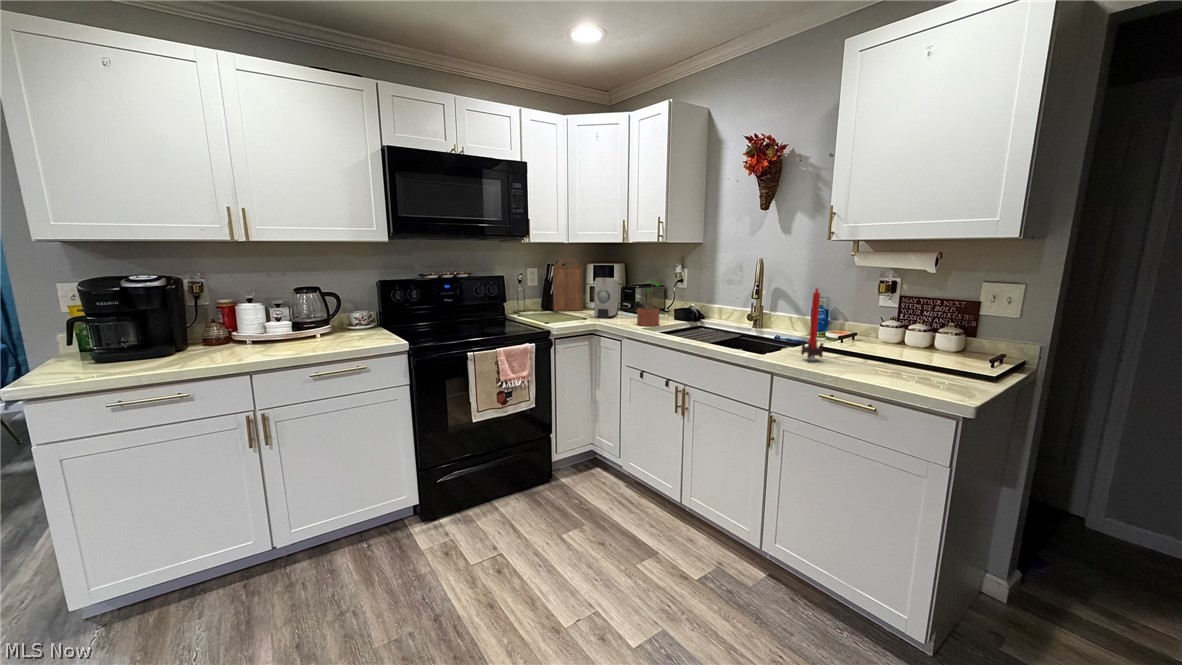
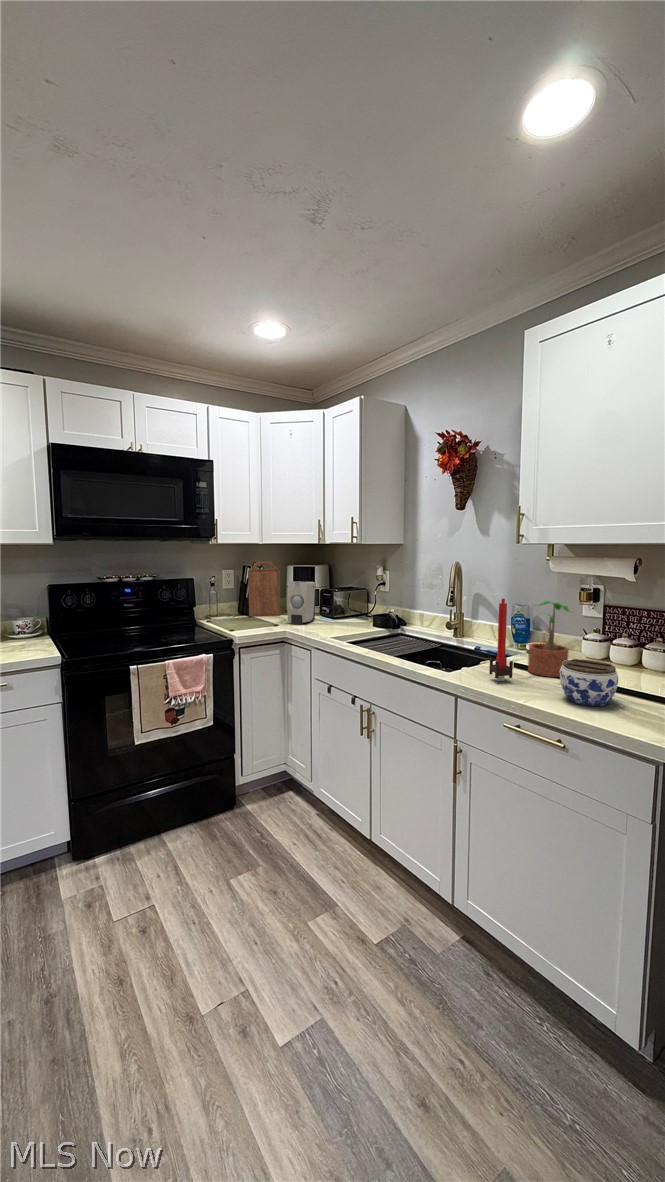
potted plant: present [637,281,660,326] -> present [528,601,569,677]
jar: none [868,339,919,377] -> present [560,659,618,706]

